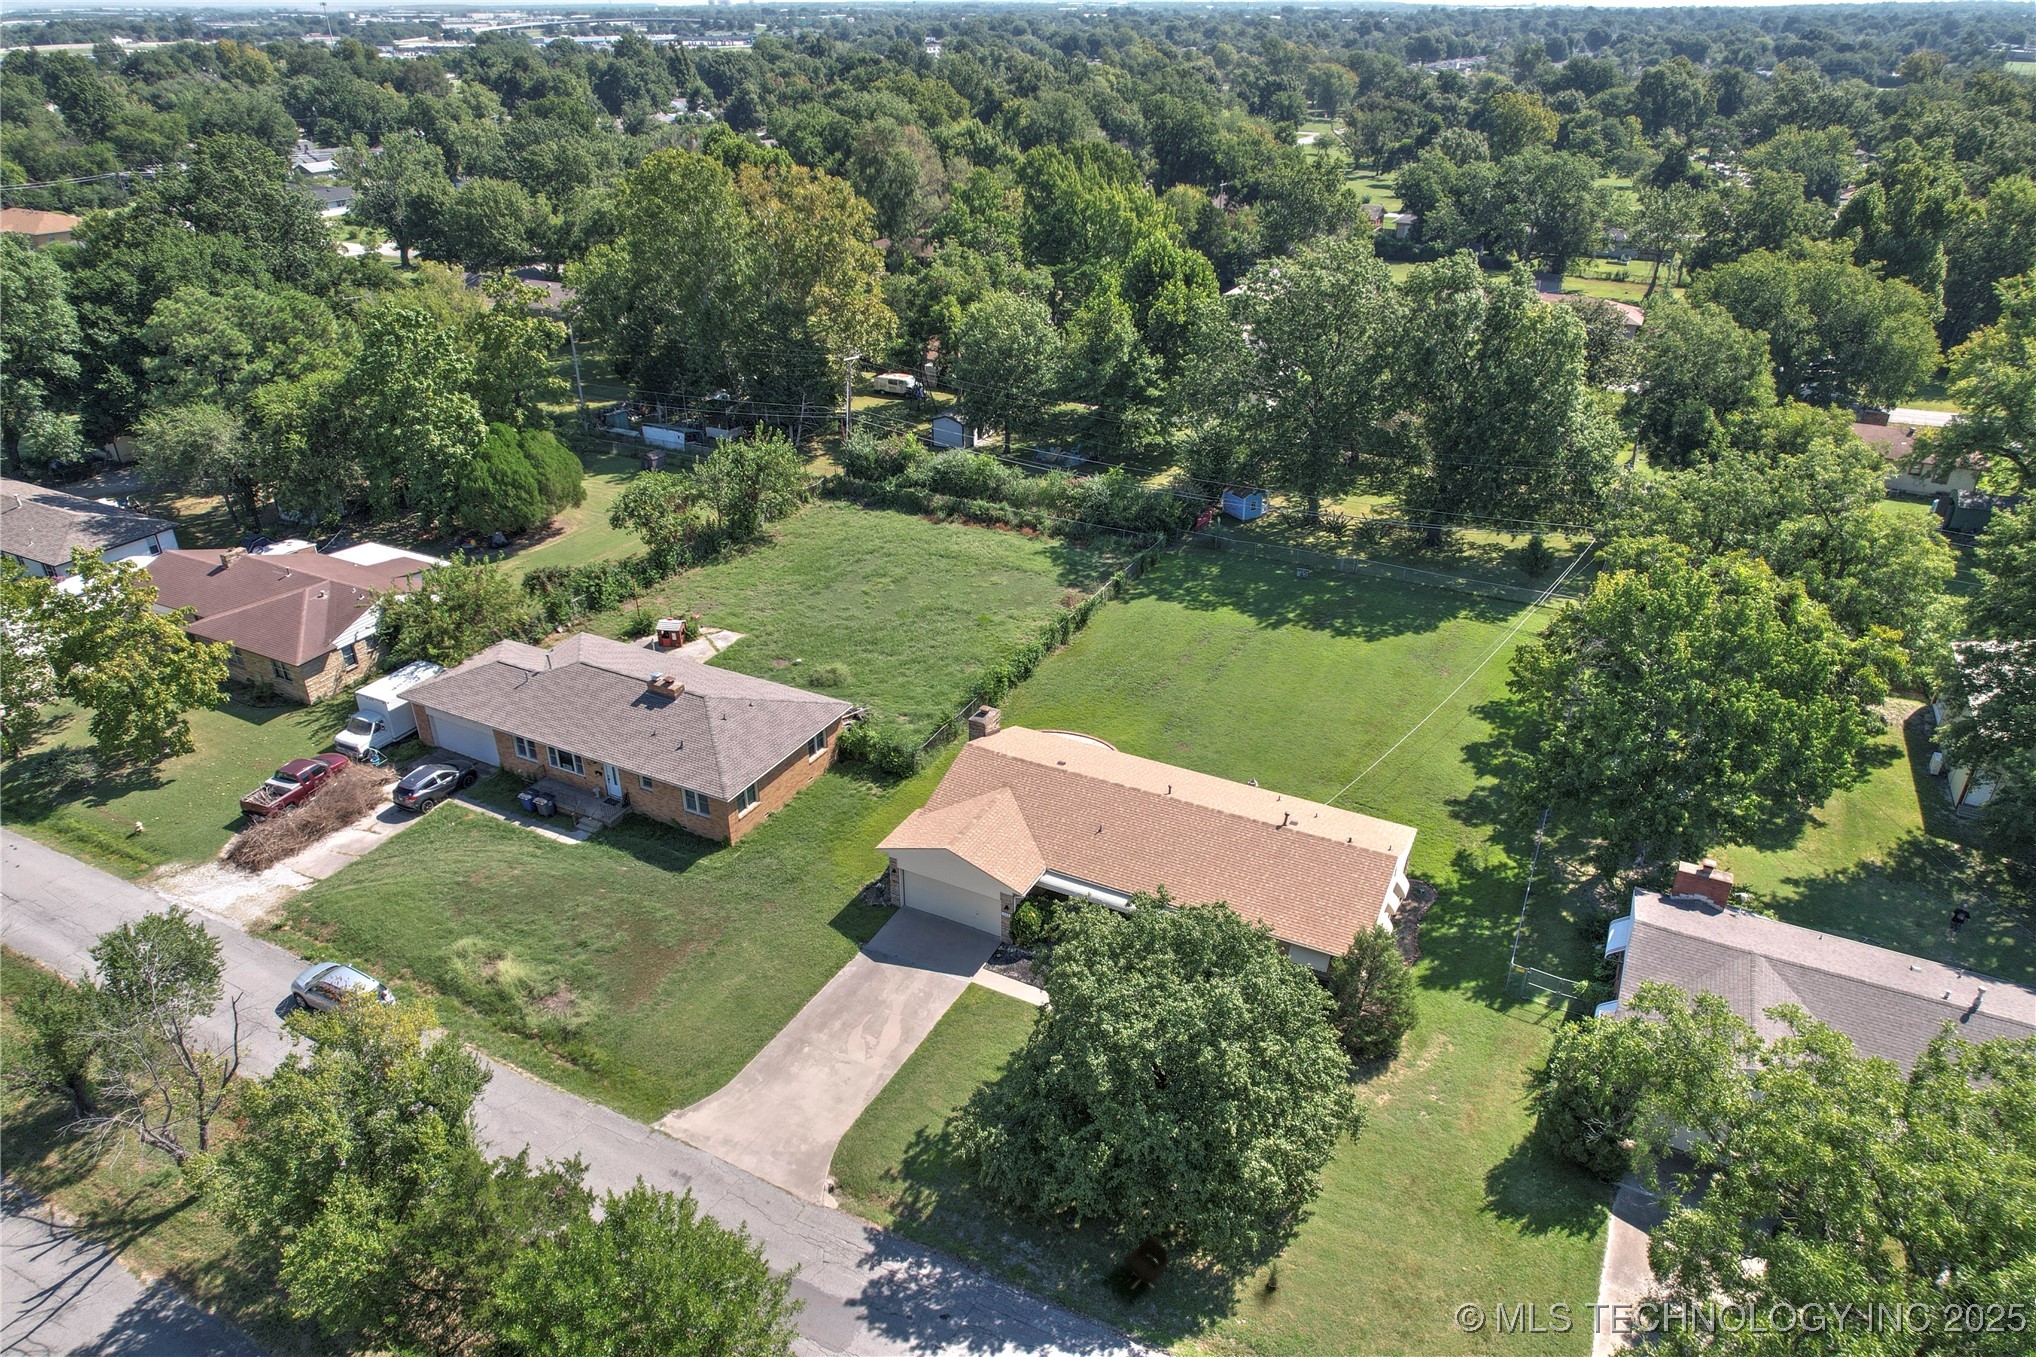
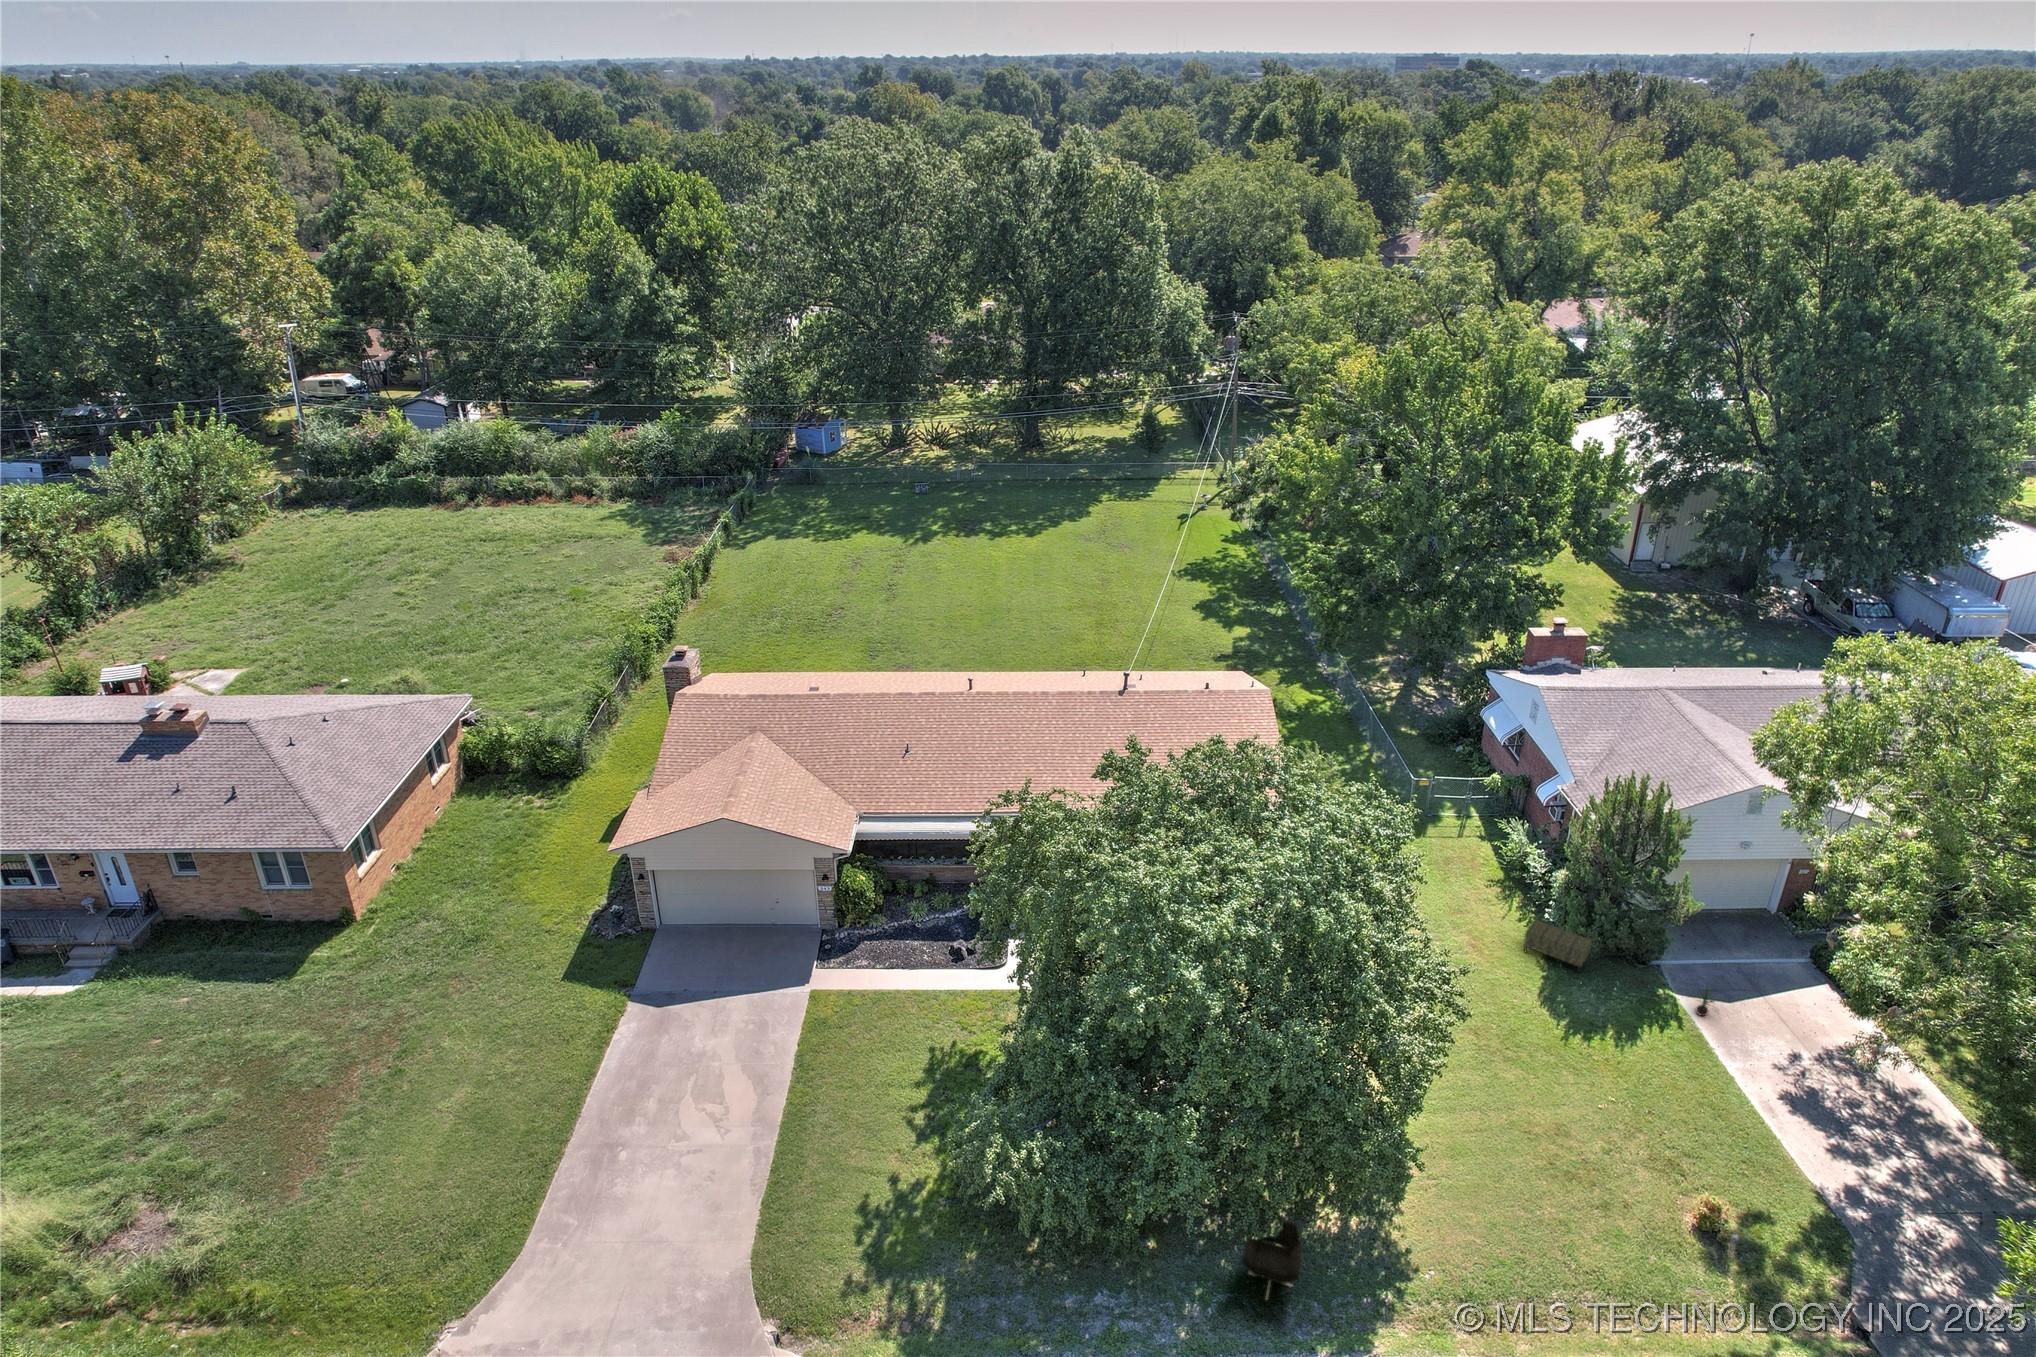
bench: none [1507,1116,1561,1172] -> present [1523,920,1592,972]
decorative plant: present [1261,1262,1281,1287] -> present [1696,986,1716,1016]

